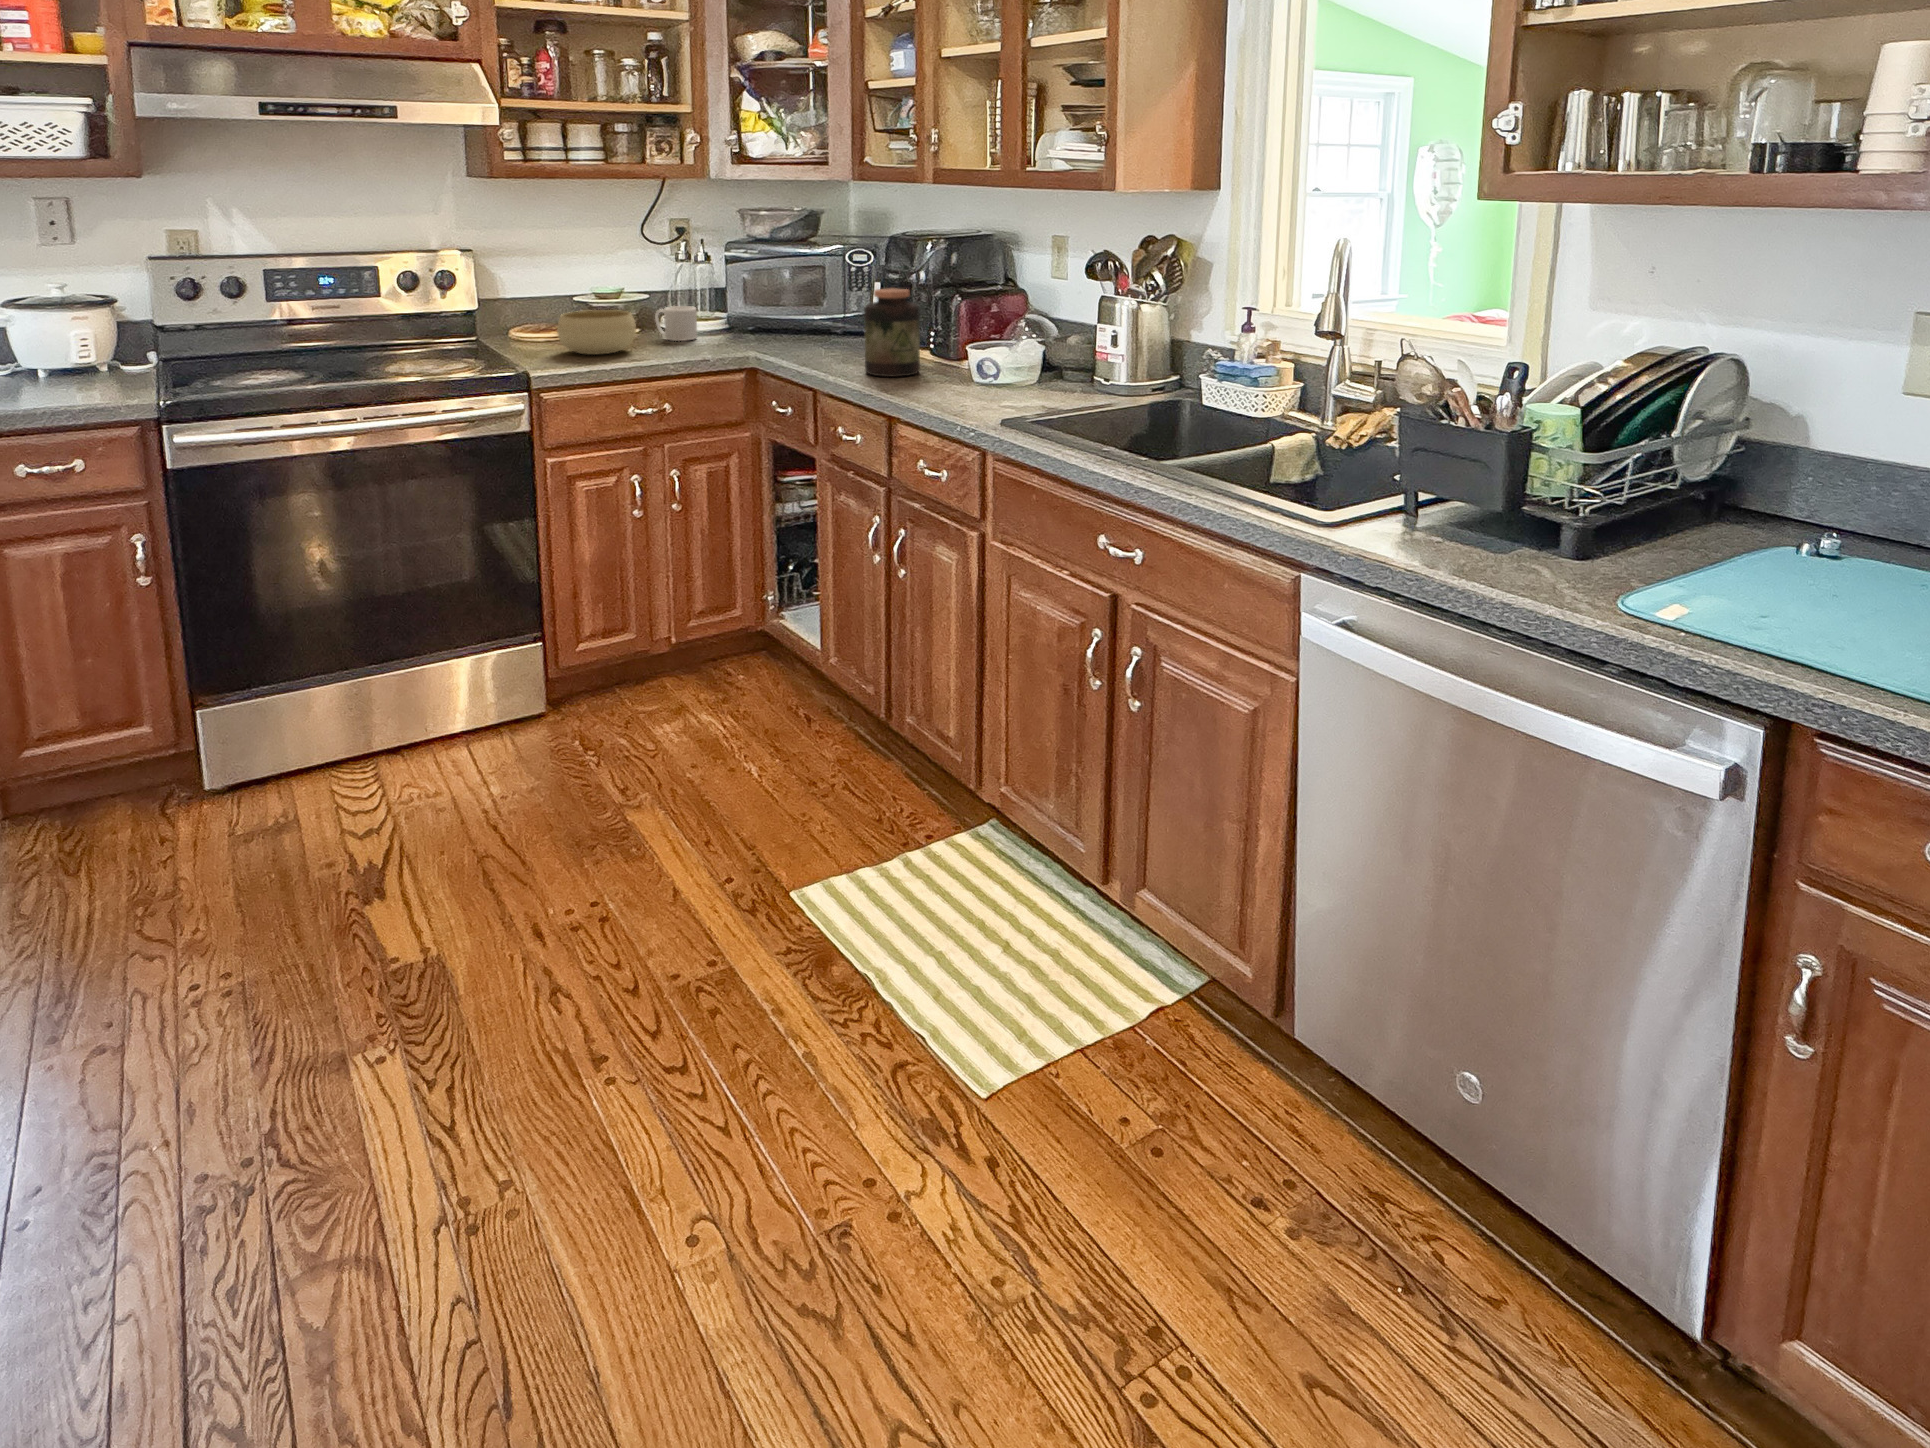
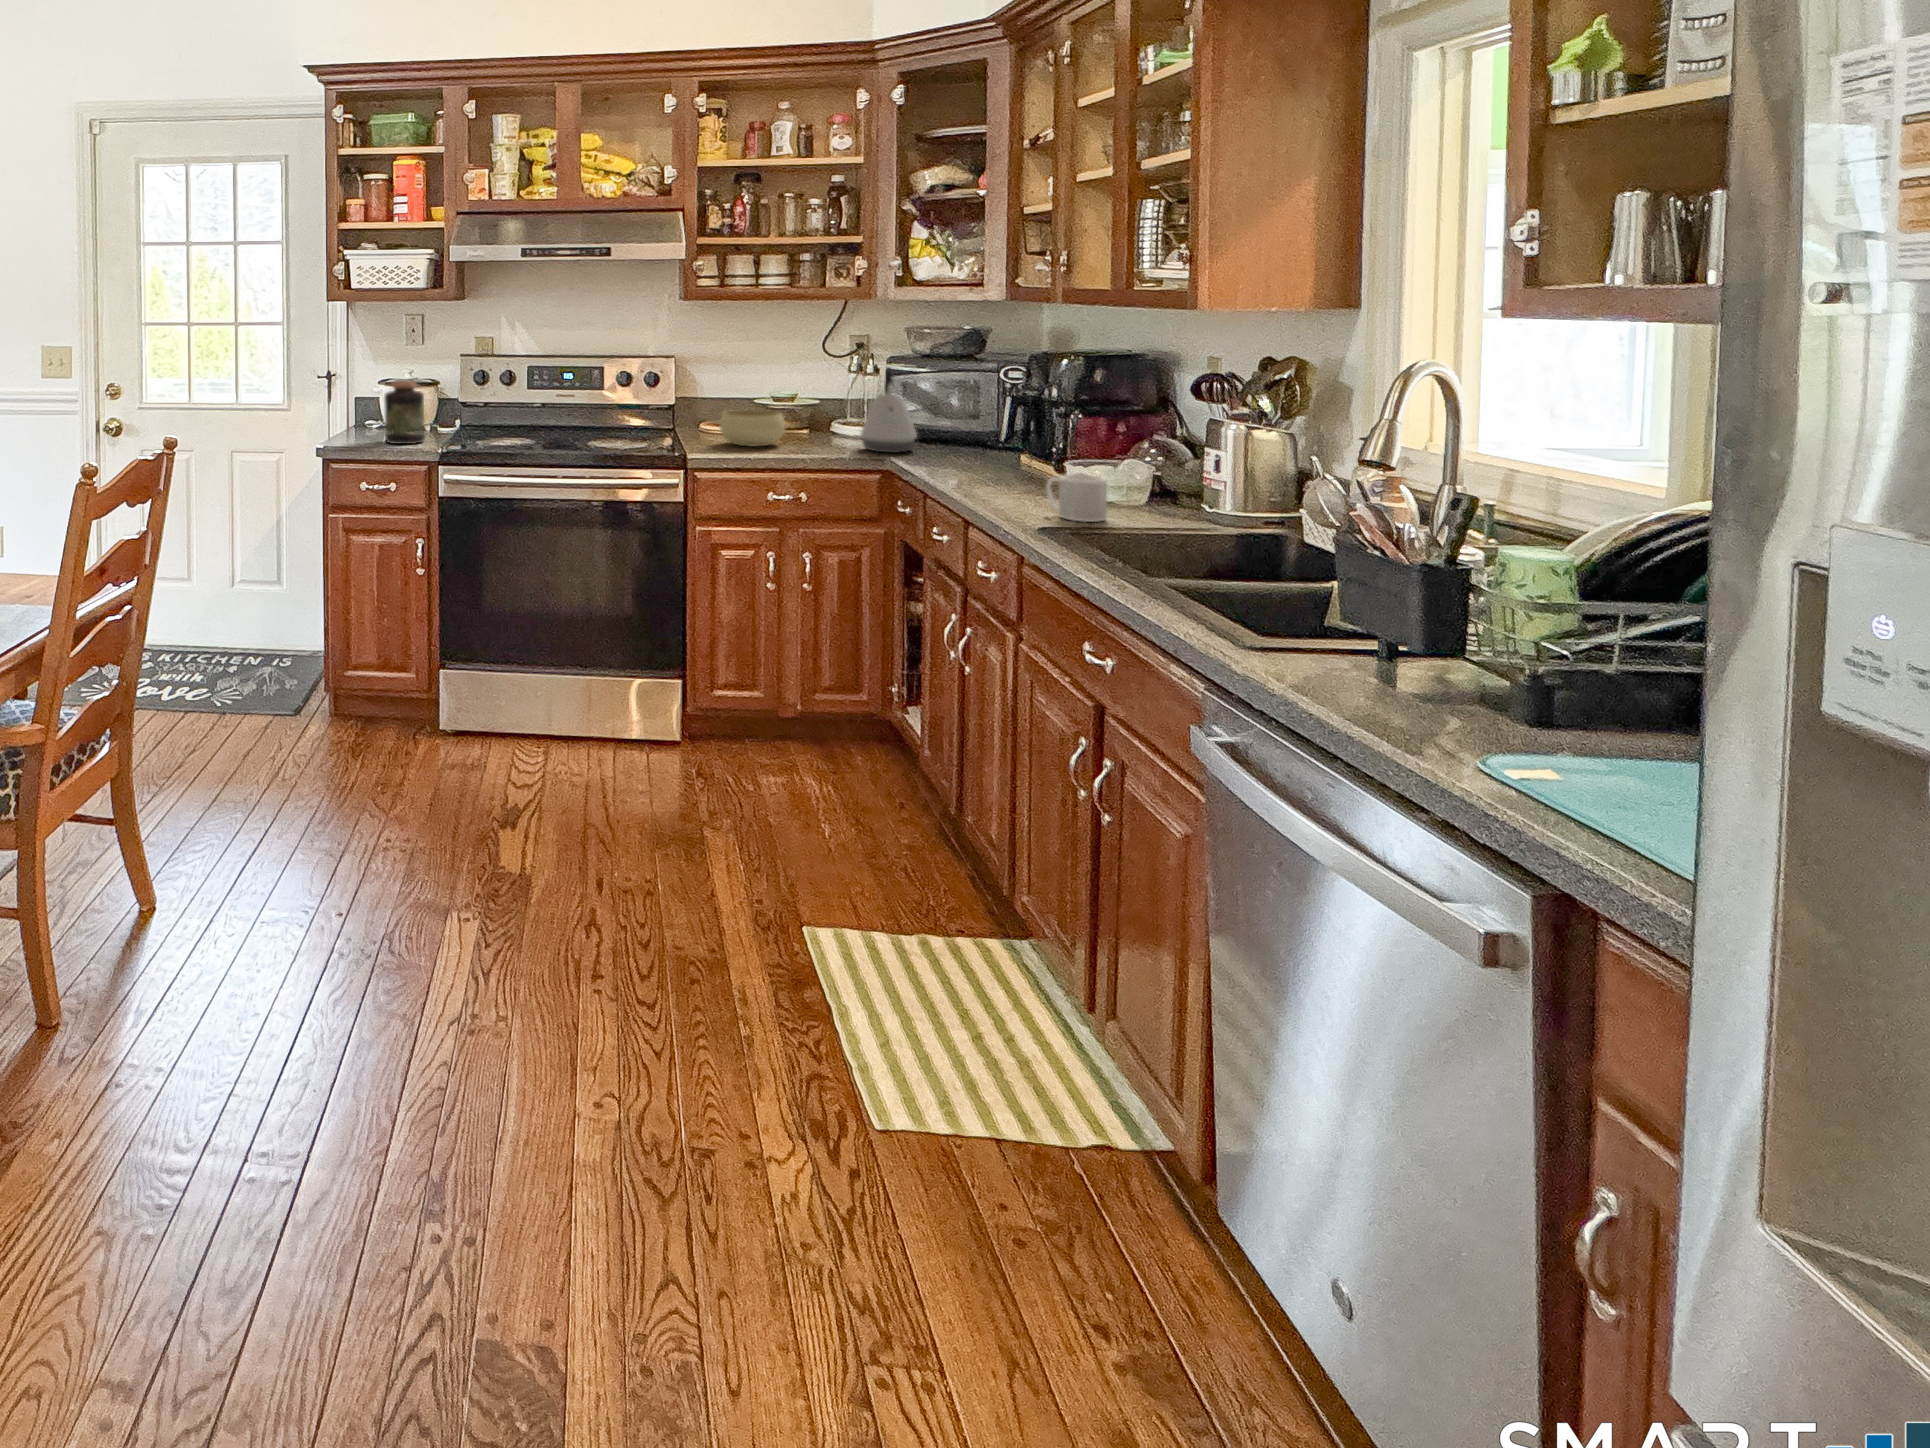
kettle: none [721,254,780,349] -> present [861,367,917,453]
jar: present [864,288,920,377] -> present [384,381,425,444]
mug: present [655,306,697,341] -> present [1047,474,1107,522]

